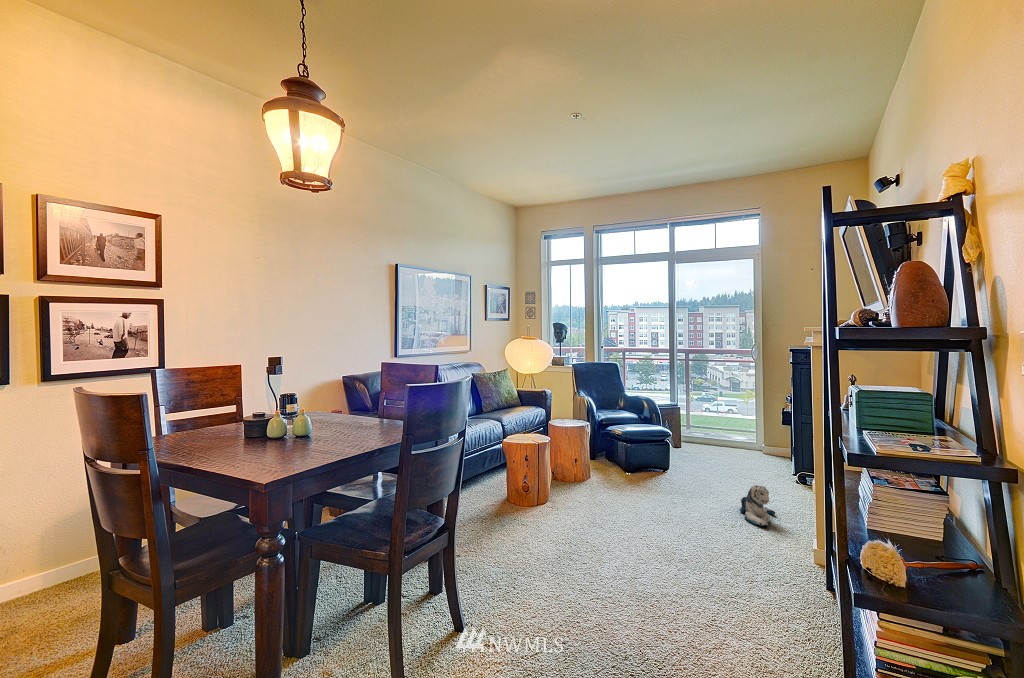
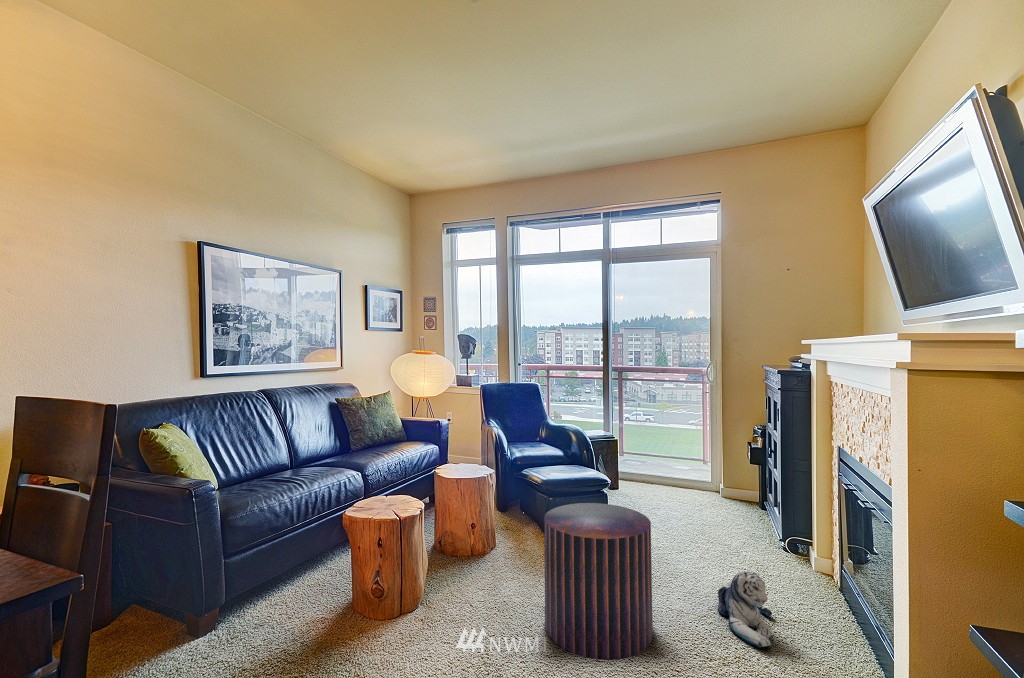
pouf: none [628,442,695,527] -> present [544,503,653,660]

